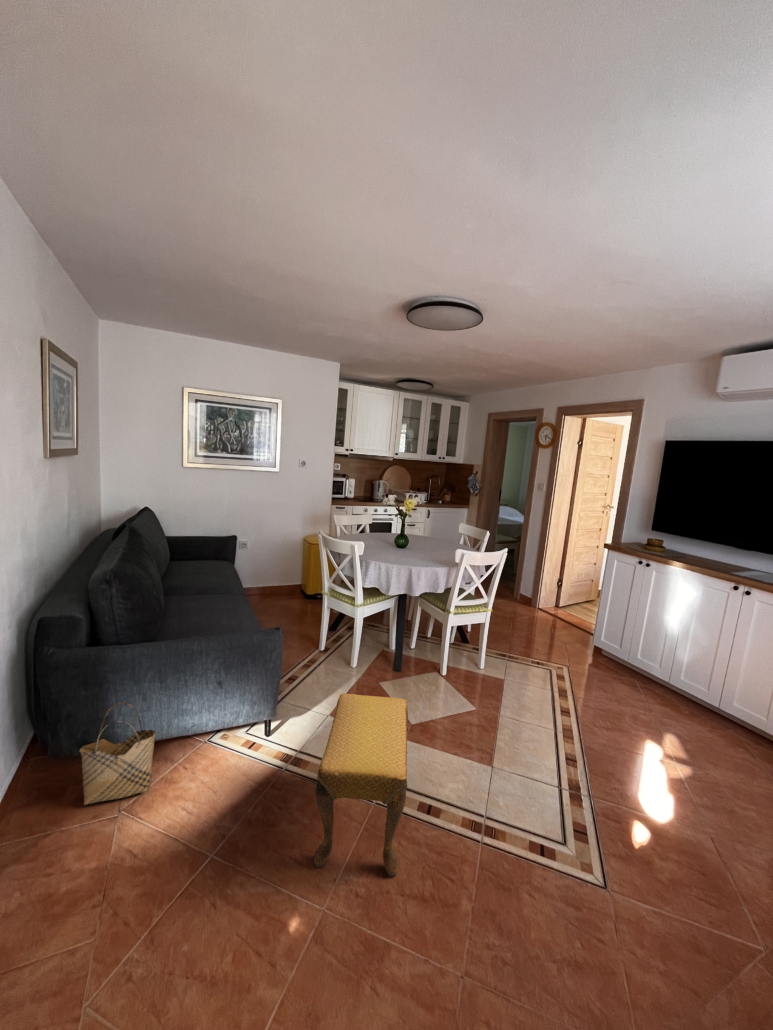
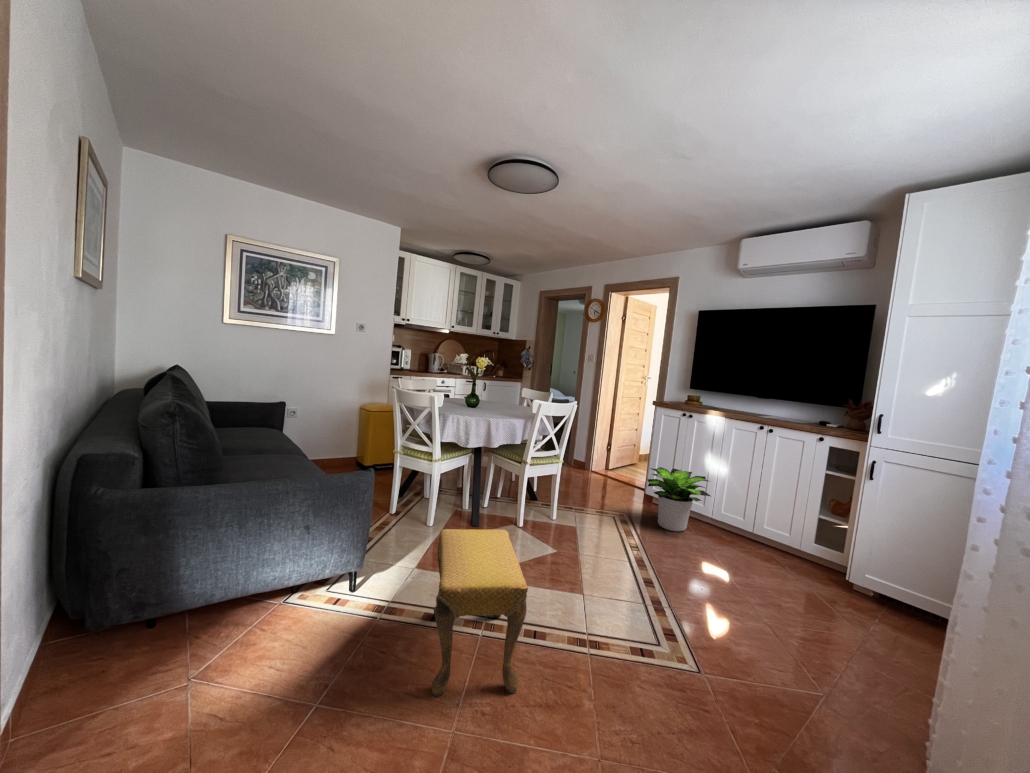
potted plant: none [587,618,663,693] -> present [648,467,710,531]
woven basket: present [80,703,155,805] -> none [142,554,234,675]

